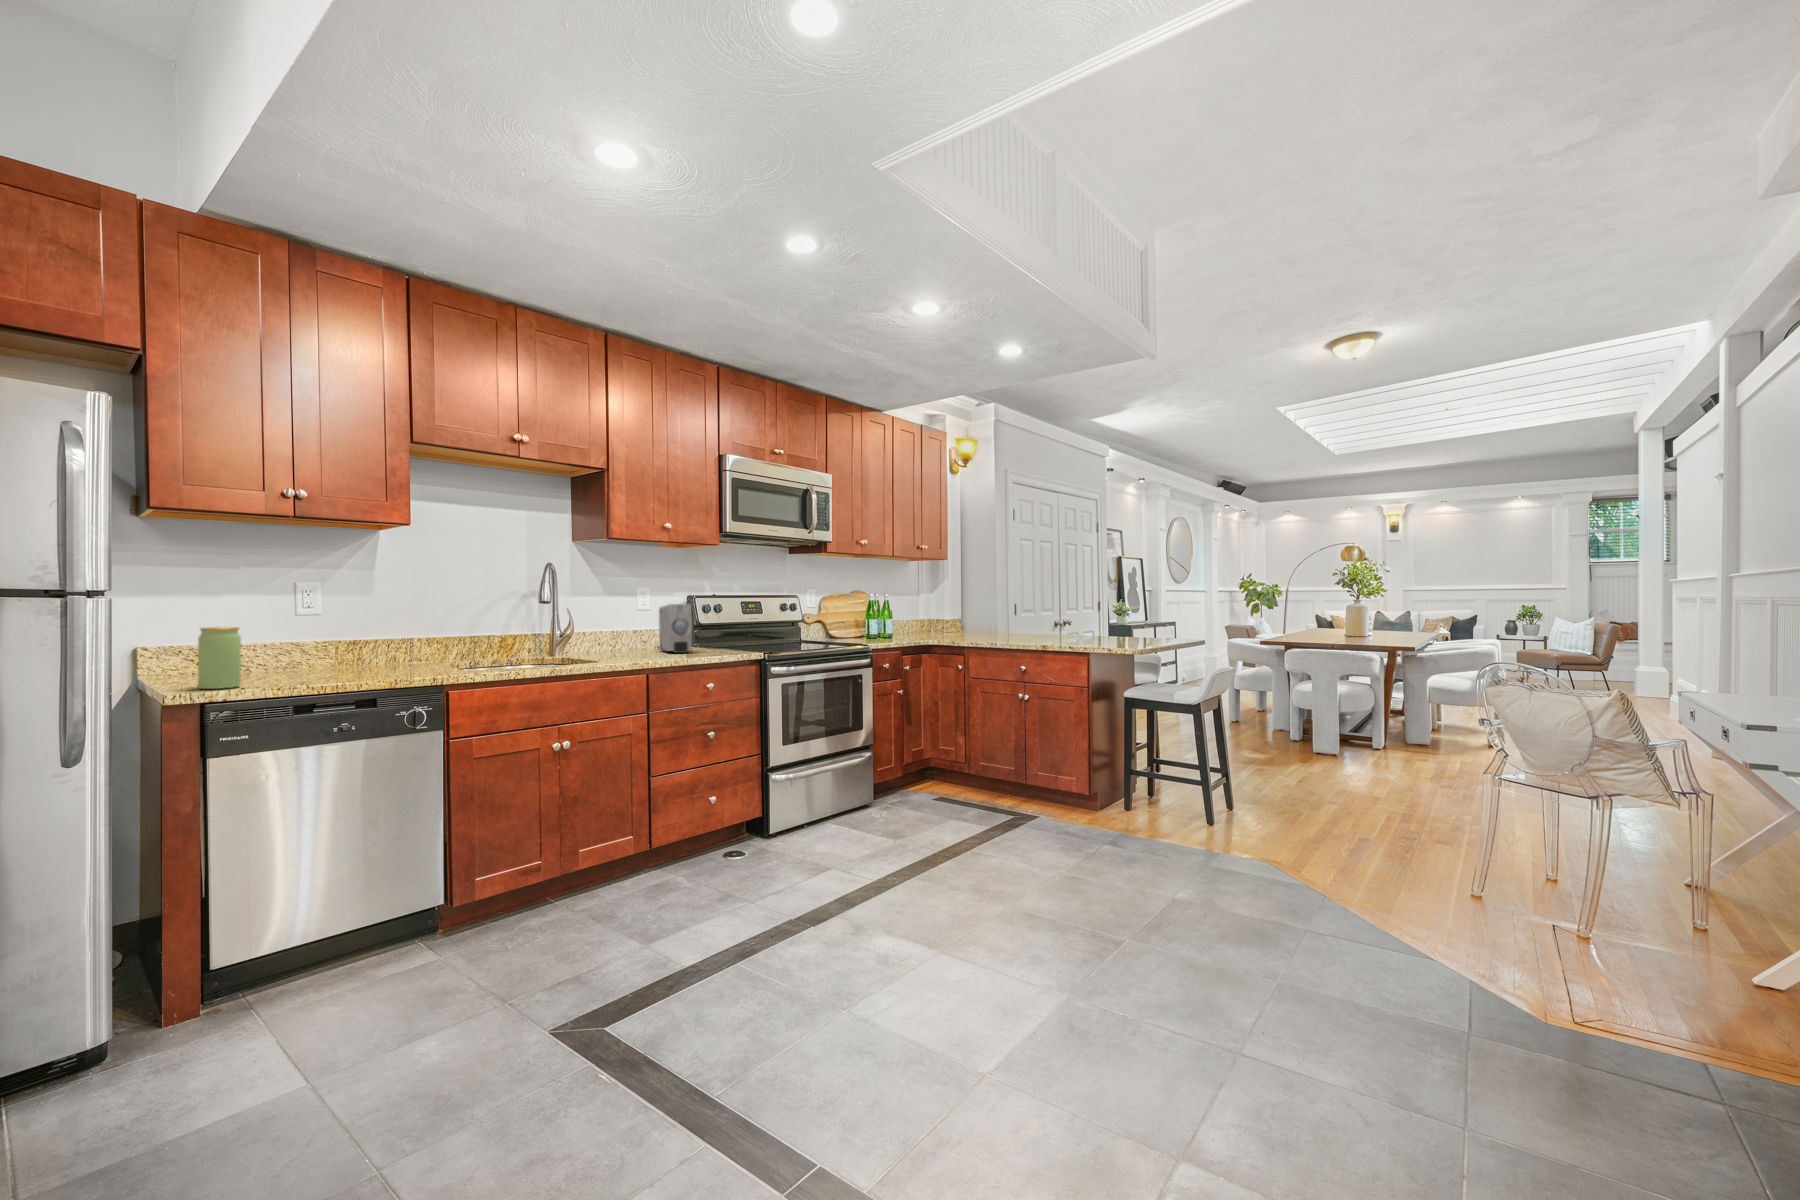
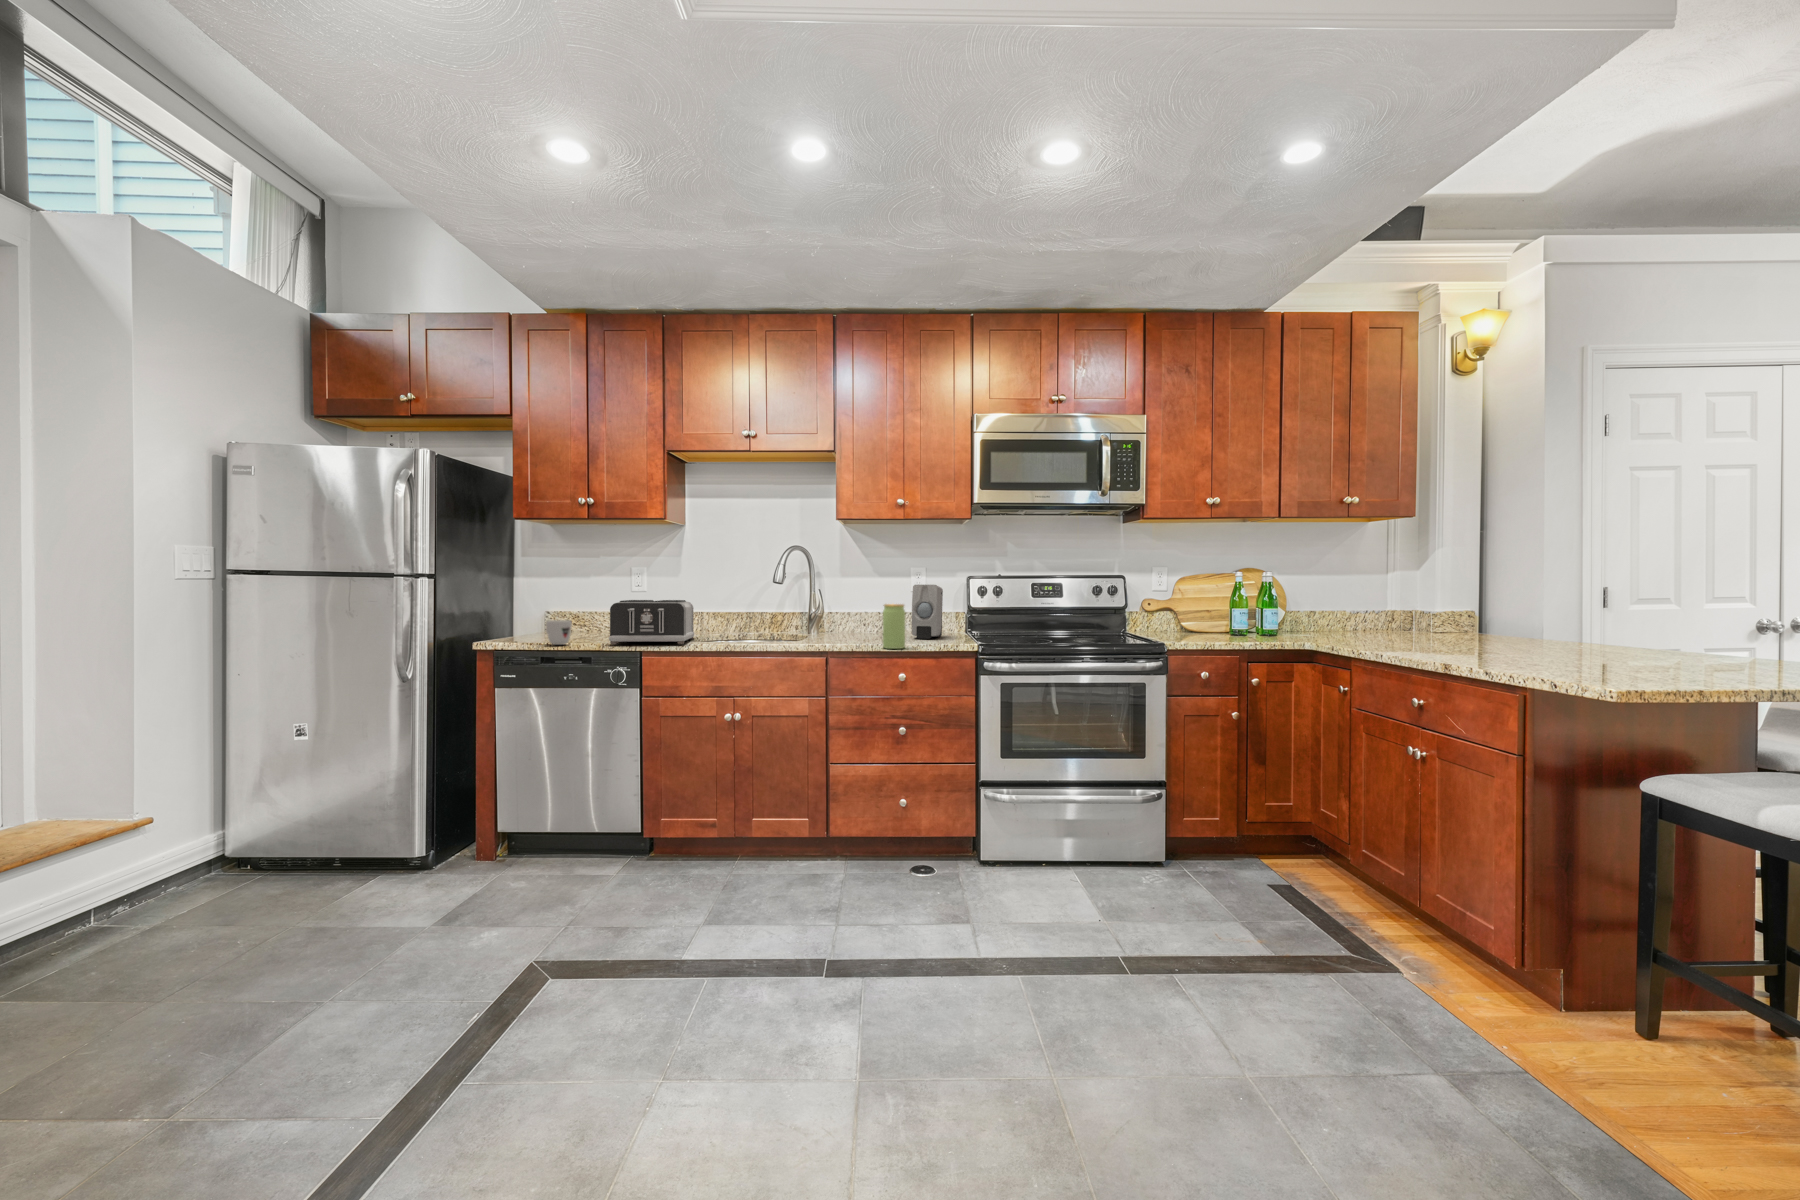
toaster: none [361,624,495,680] -> present [609,600,694,644]
jar: present [198,627,241,689] -> present [883,604,905,649]
mug: none [288,654,342,688] -> present [546,620,572,645]

